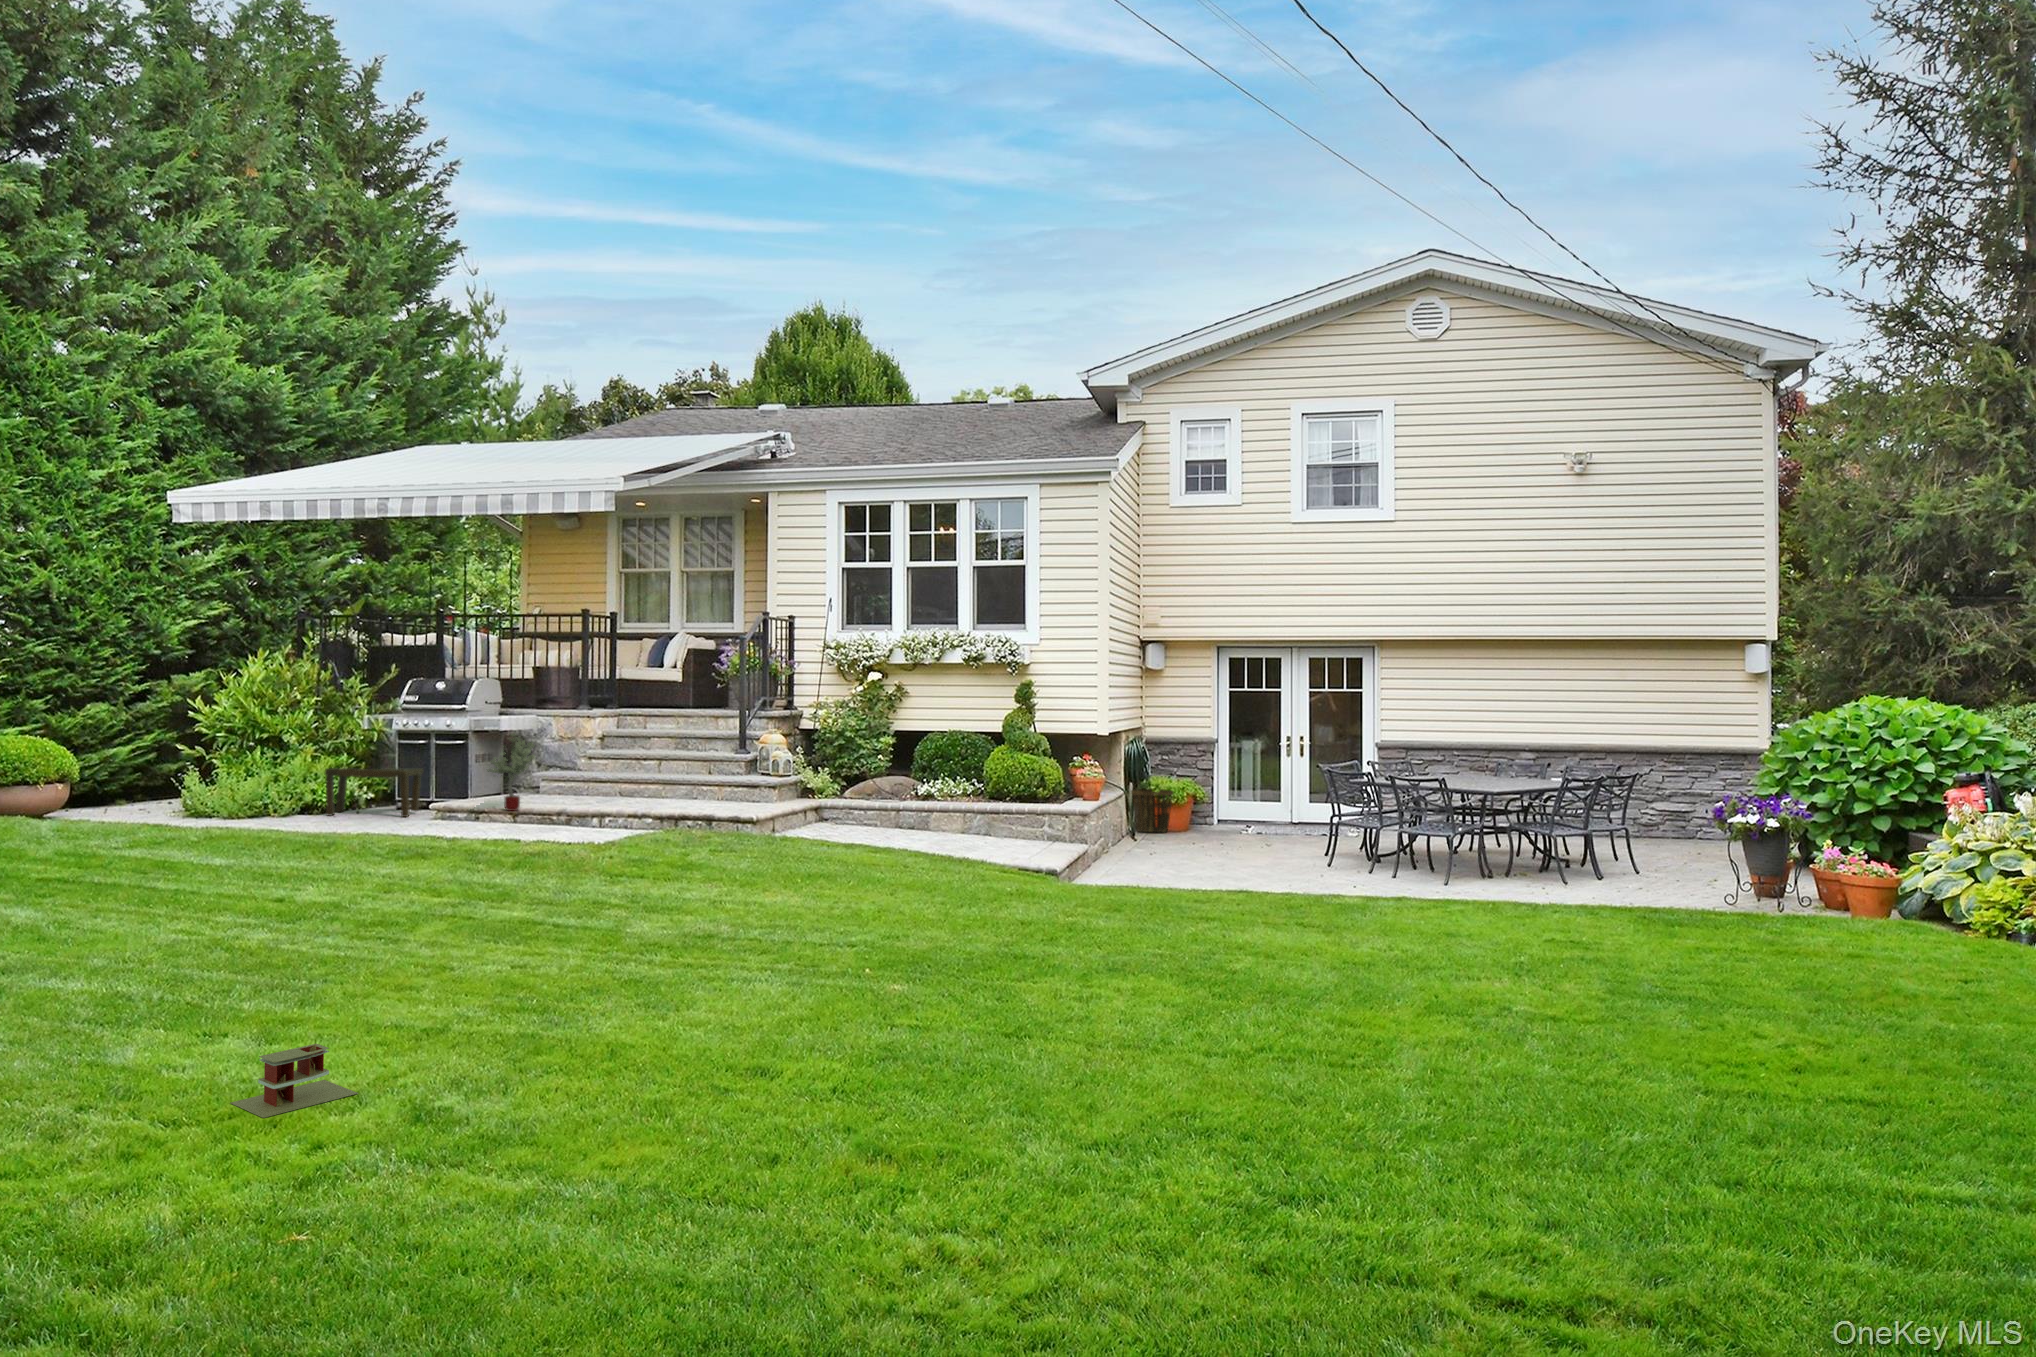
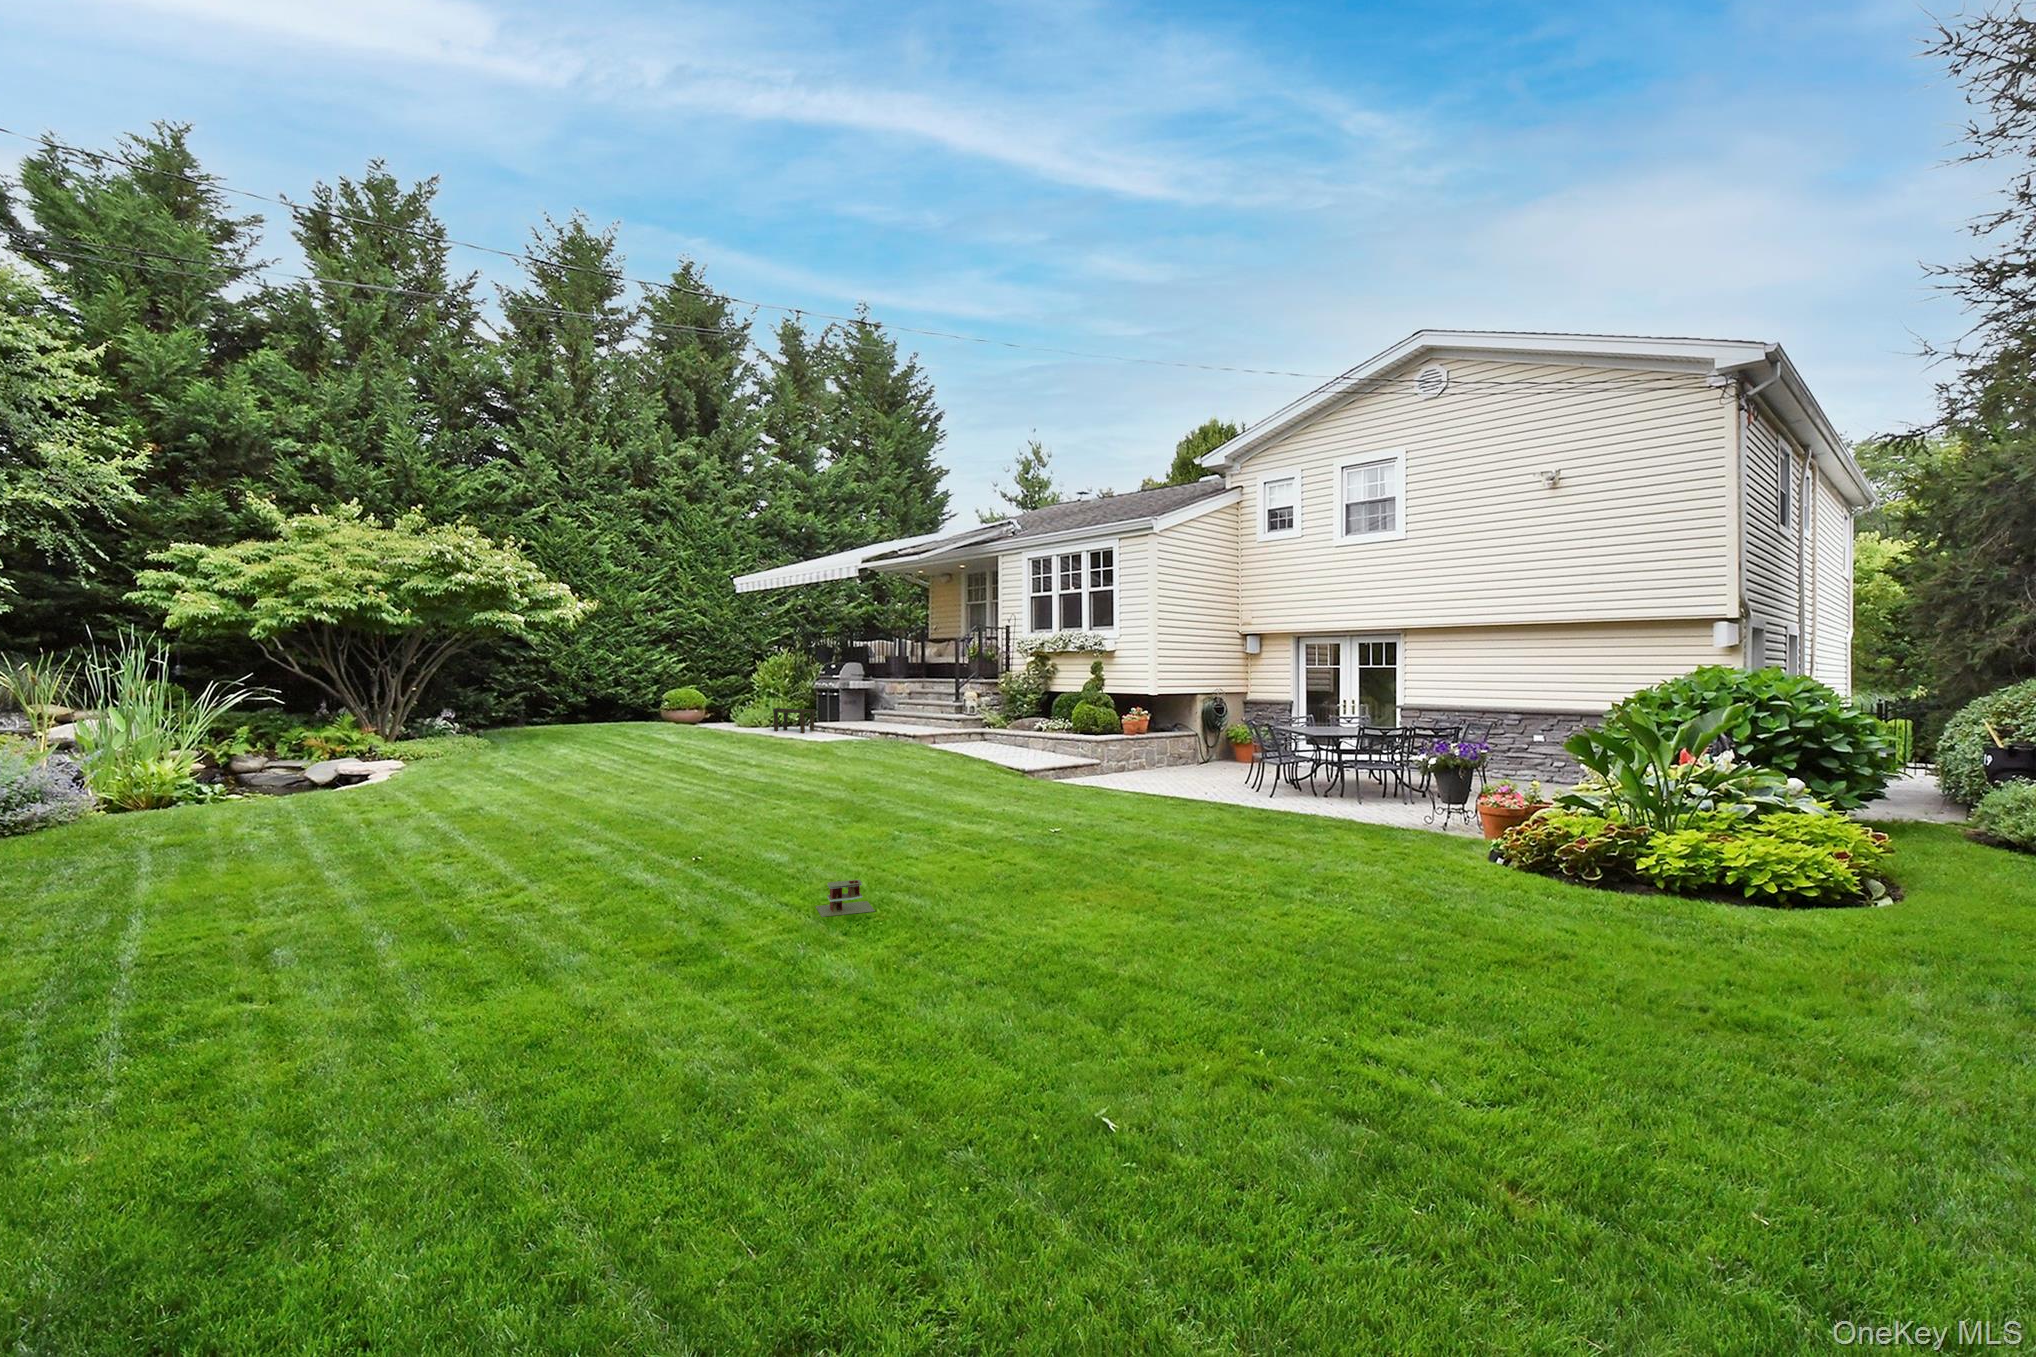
potted tree: present [487,737,535,811] -> none [843,692,872,733]
basket: present [1131,789,1173,832] -> none [1214,735,1243,764]
toy house: present [231,1043,358,1118] -> present [816,880,875,917]

